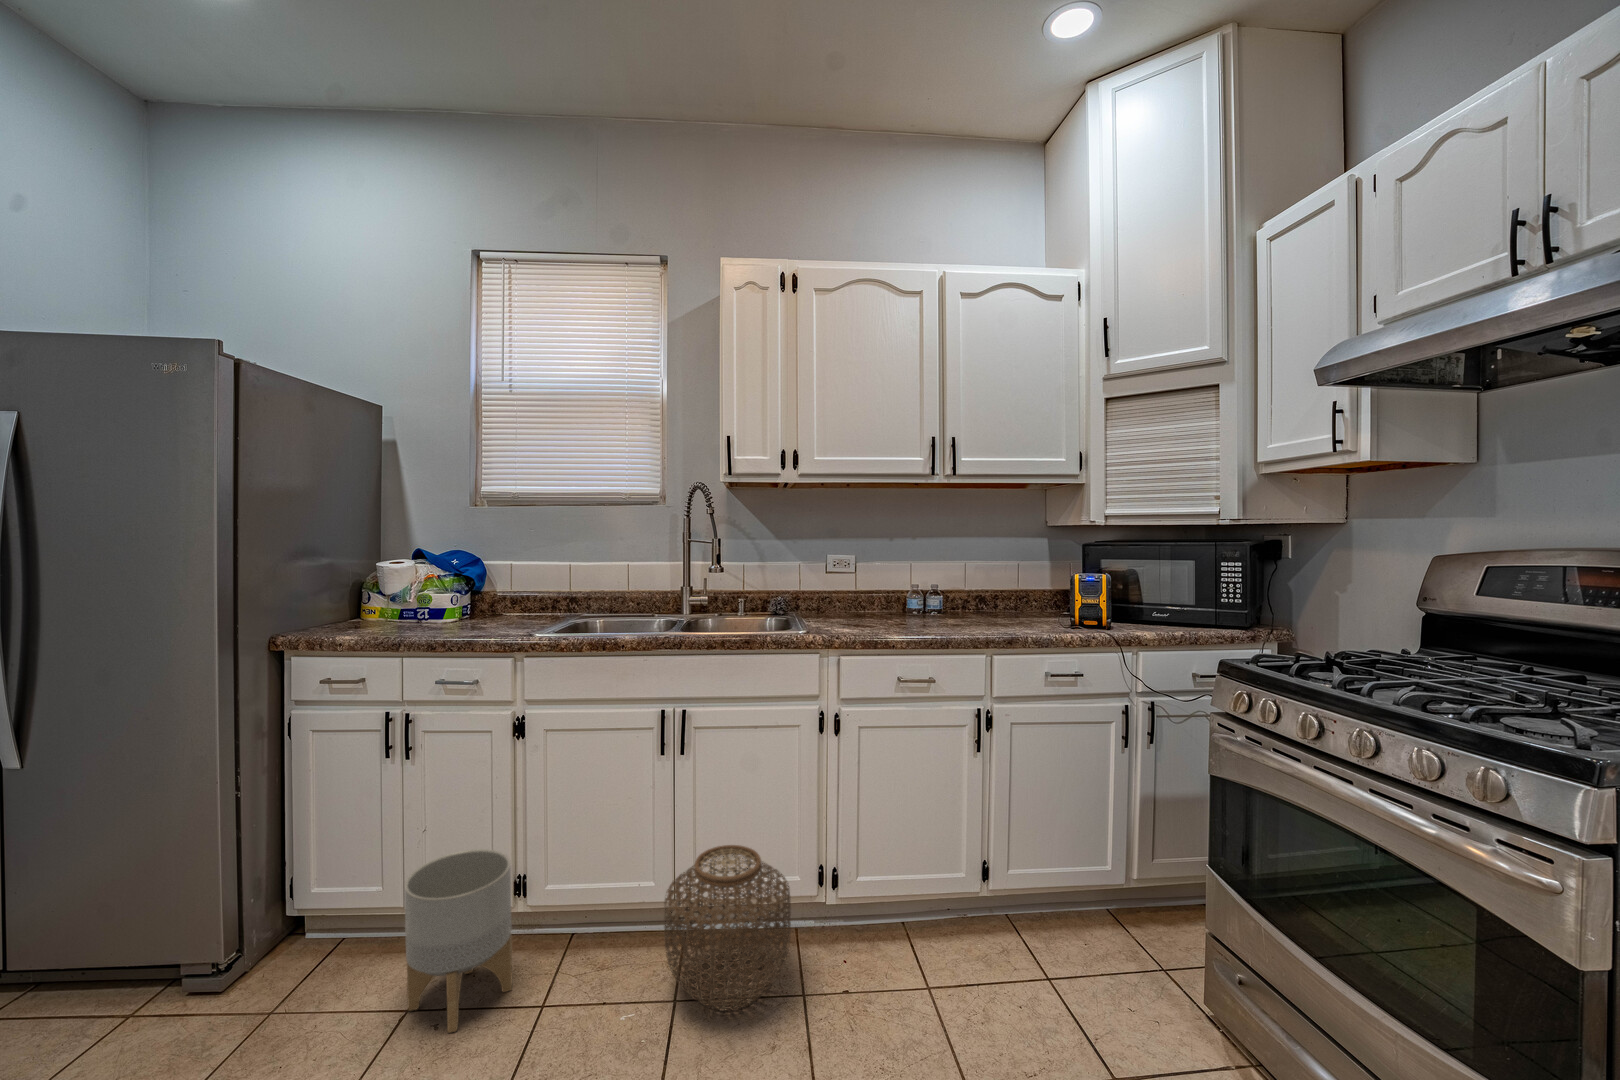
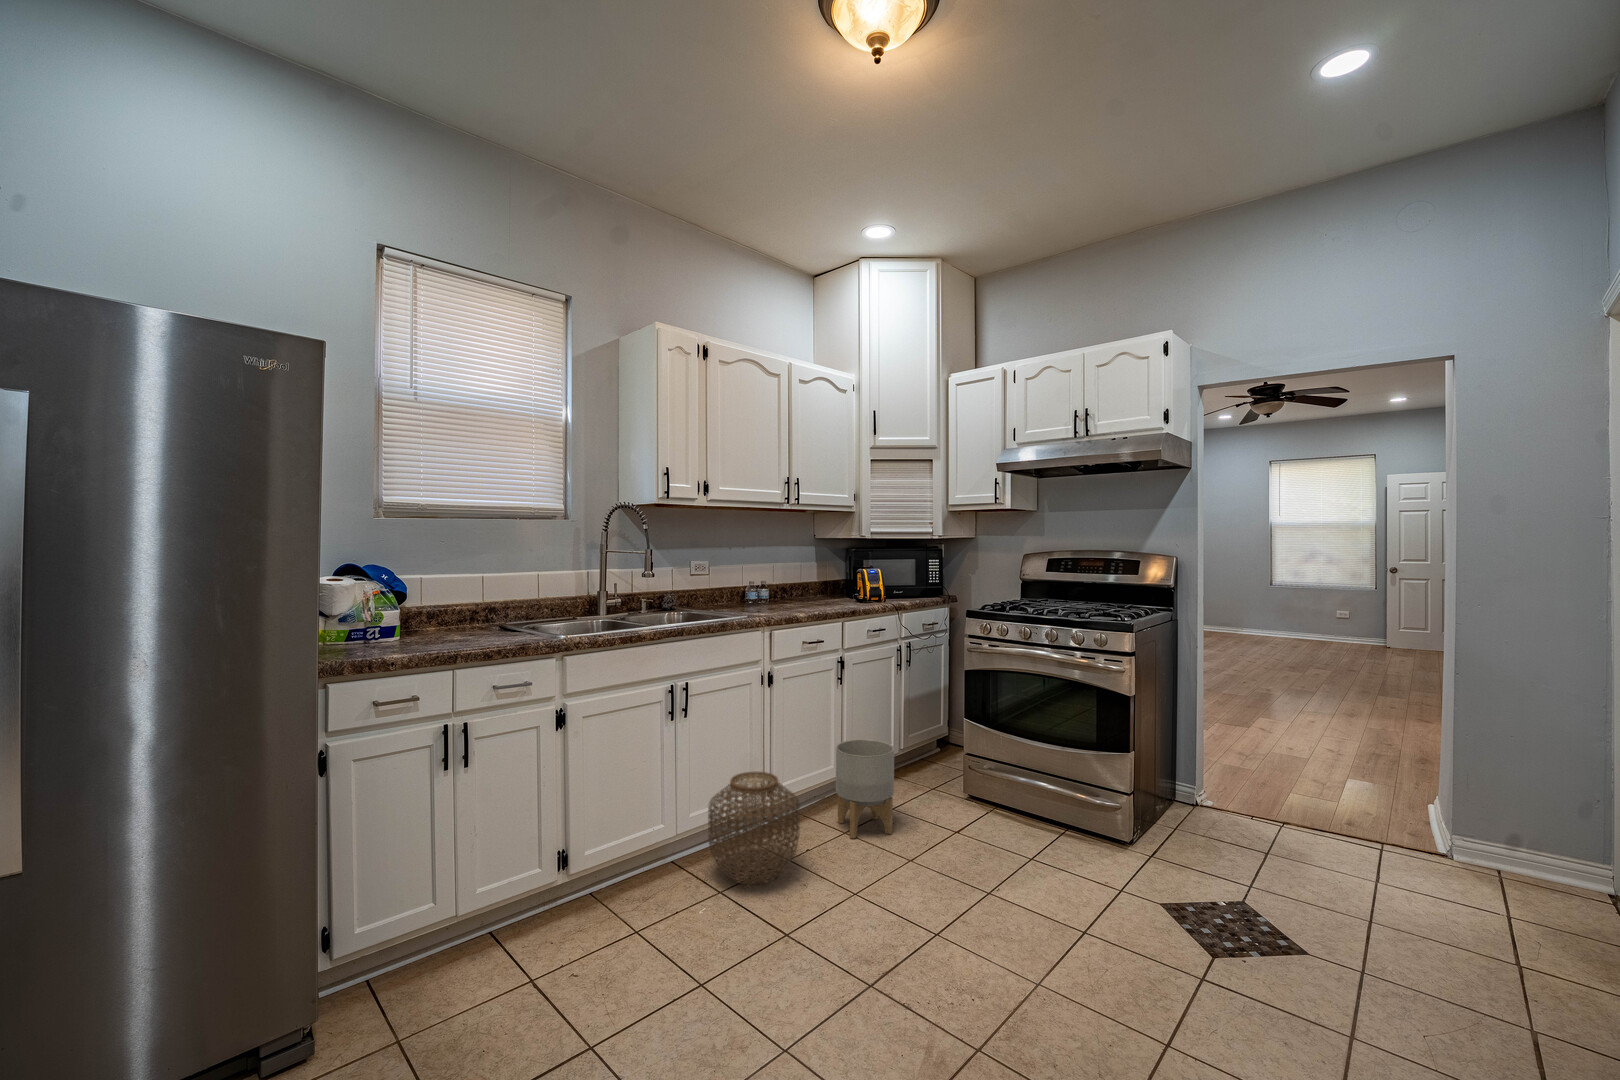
planter: present [404,849,513,1033] -> present [836,739,894,838]

